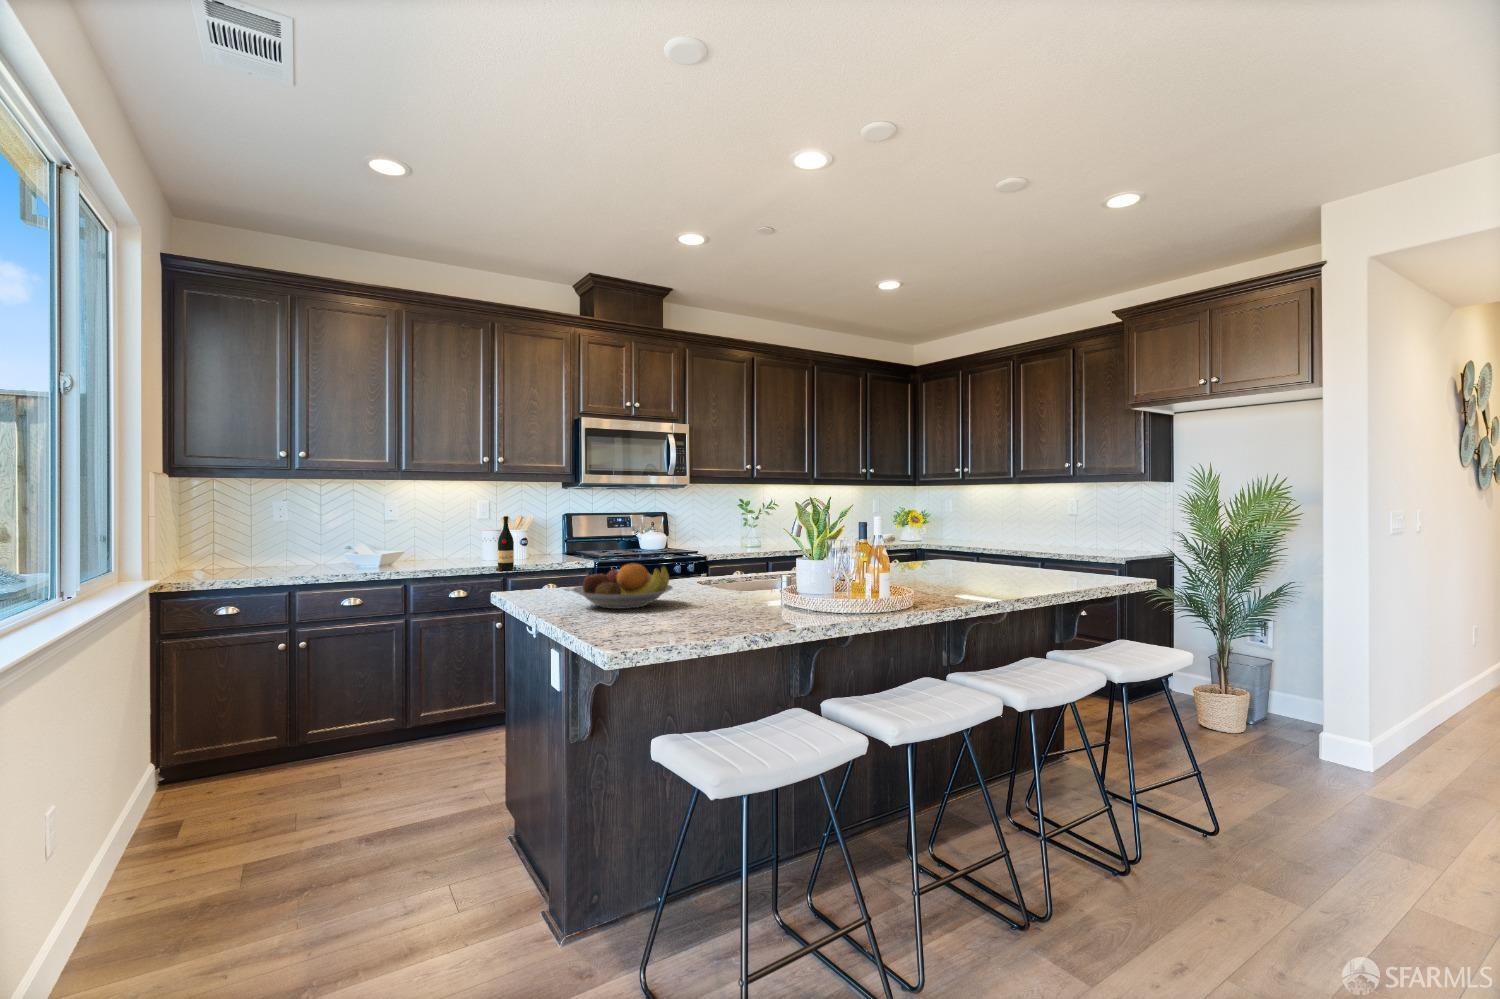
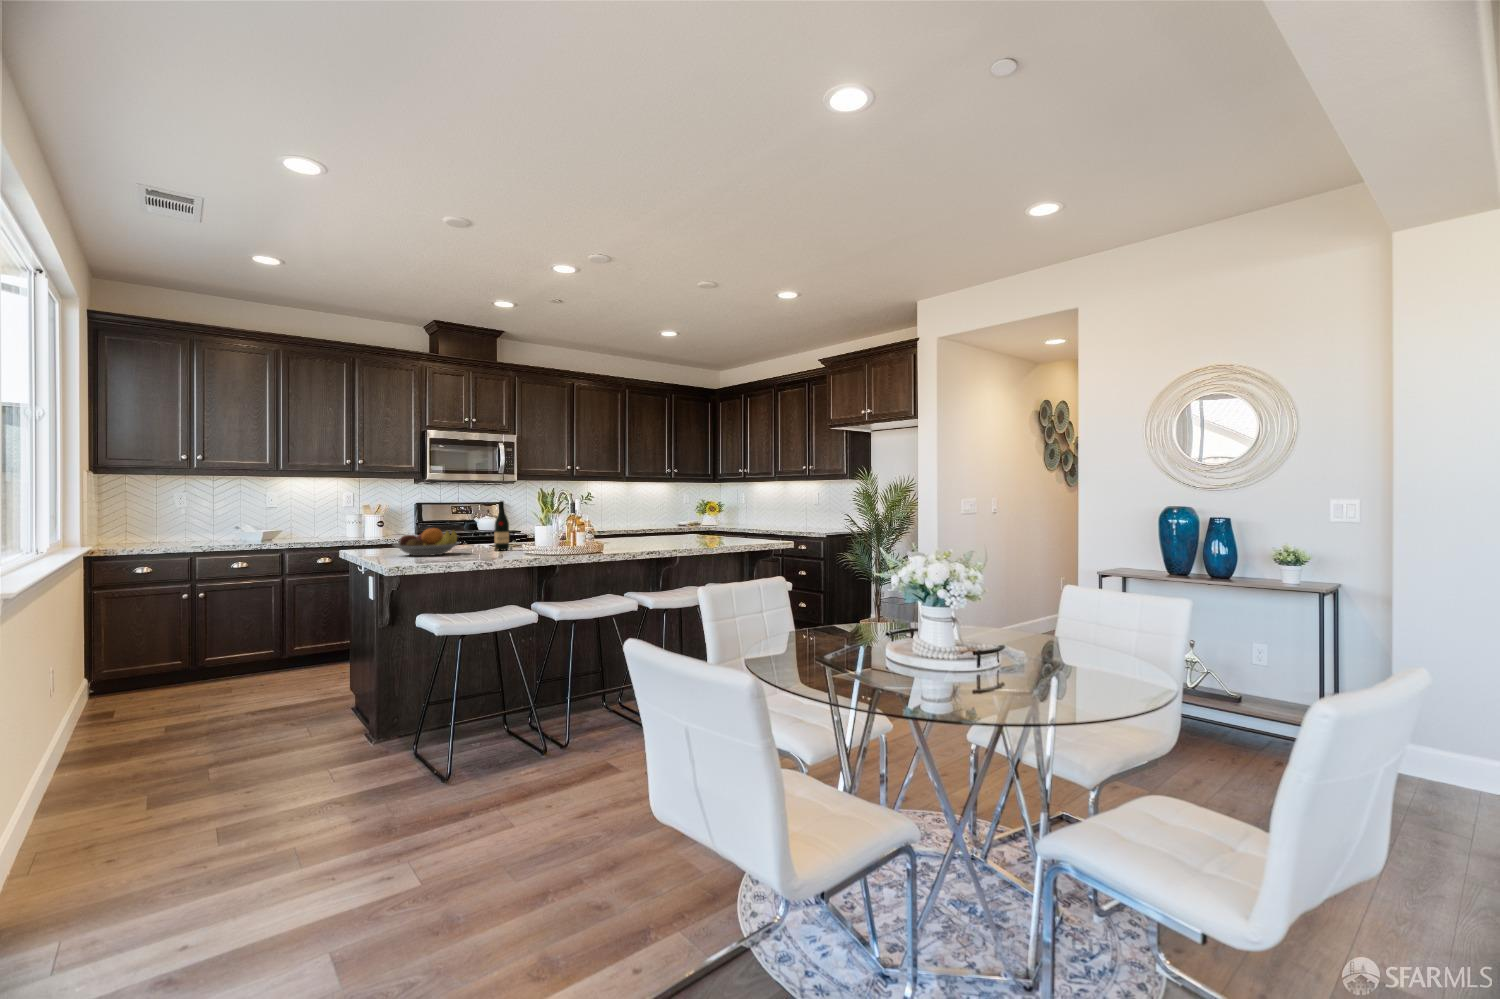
wine bottle: present [496,516,516,571] -> present [494,501,512,551]

